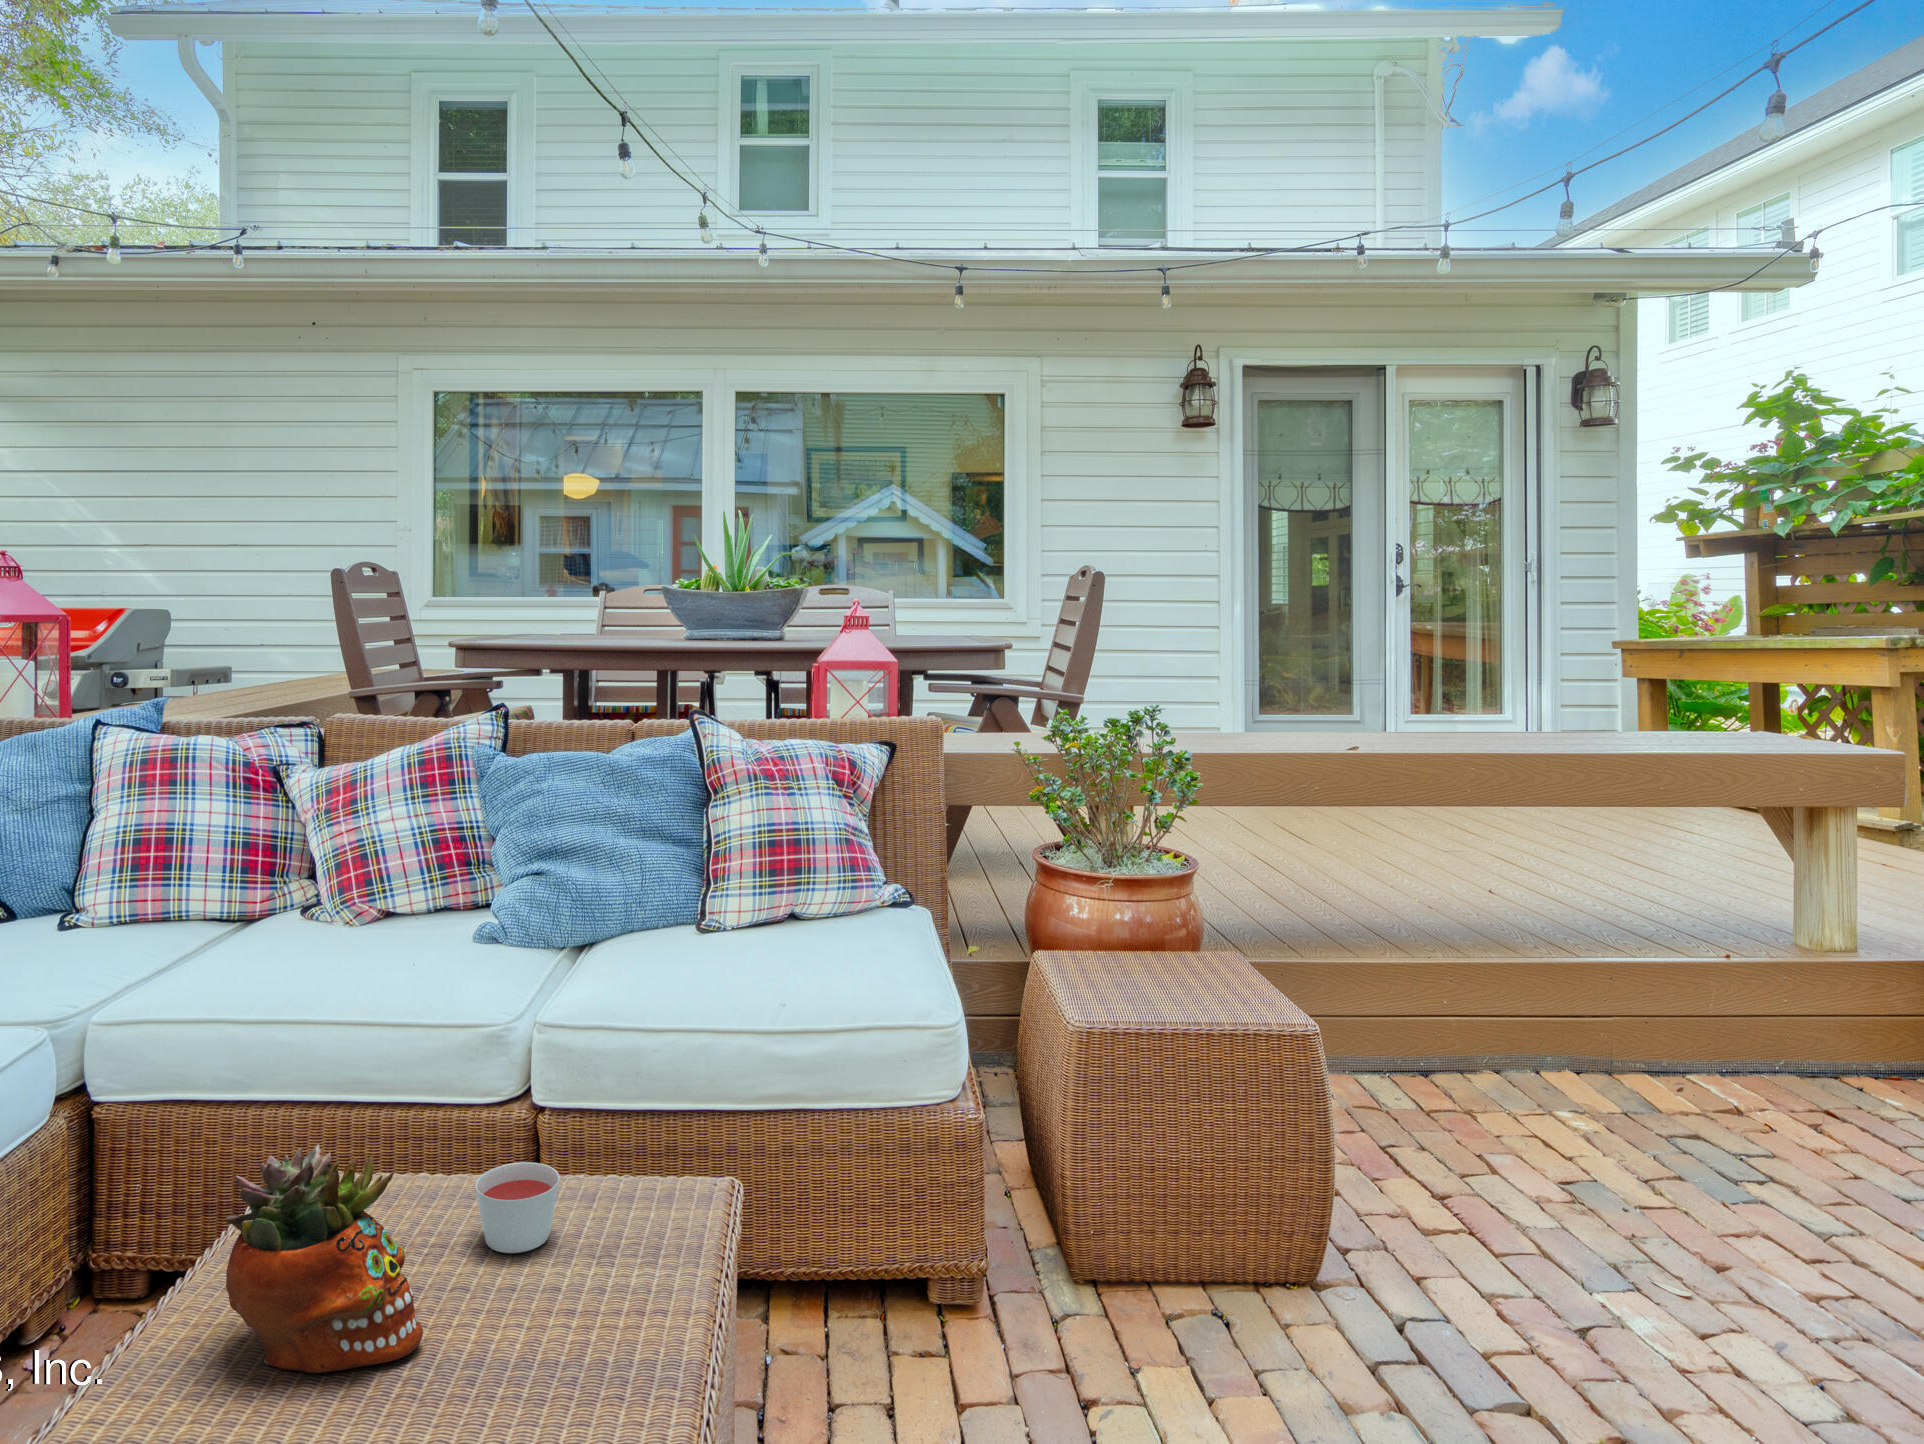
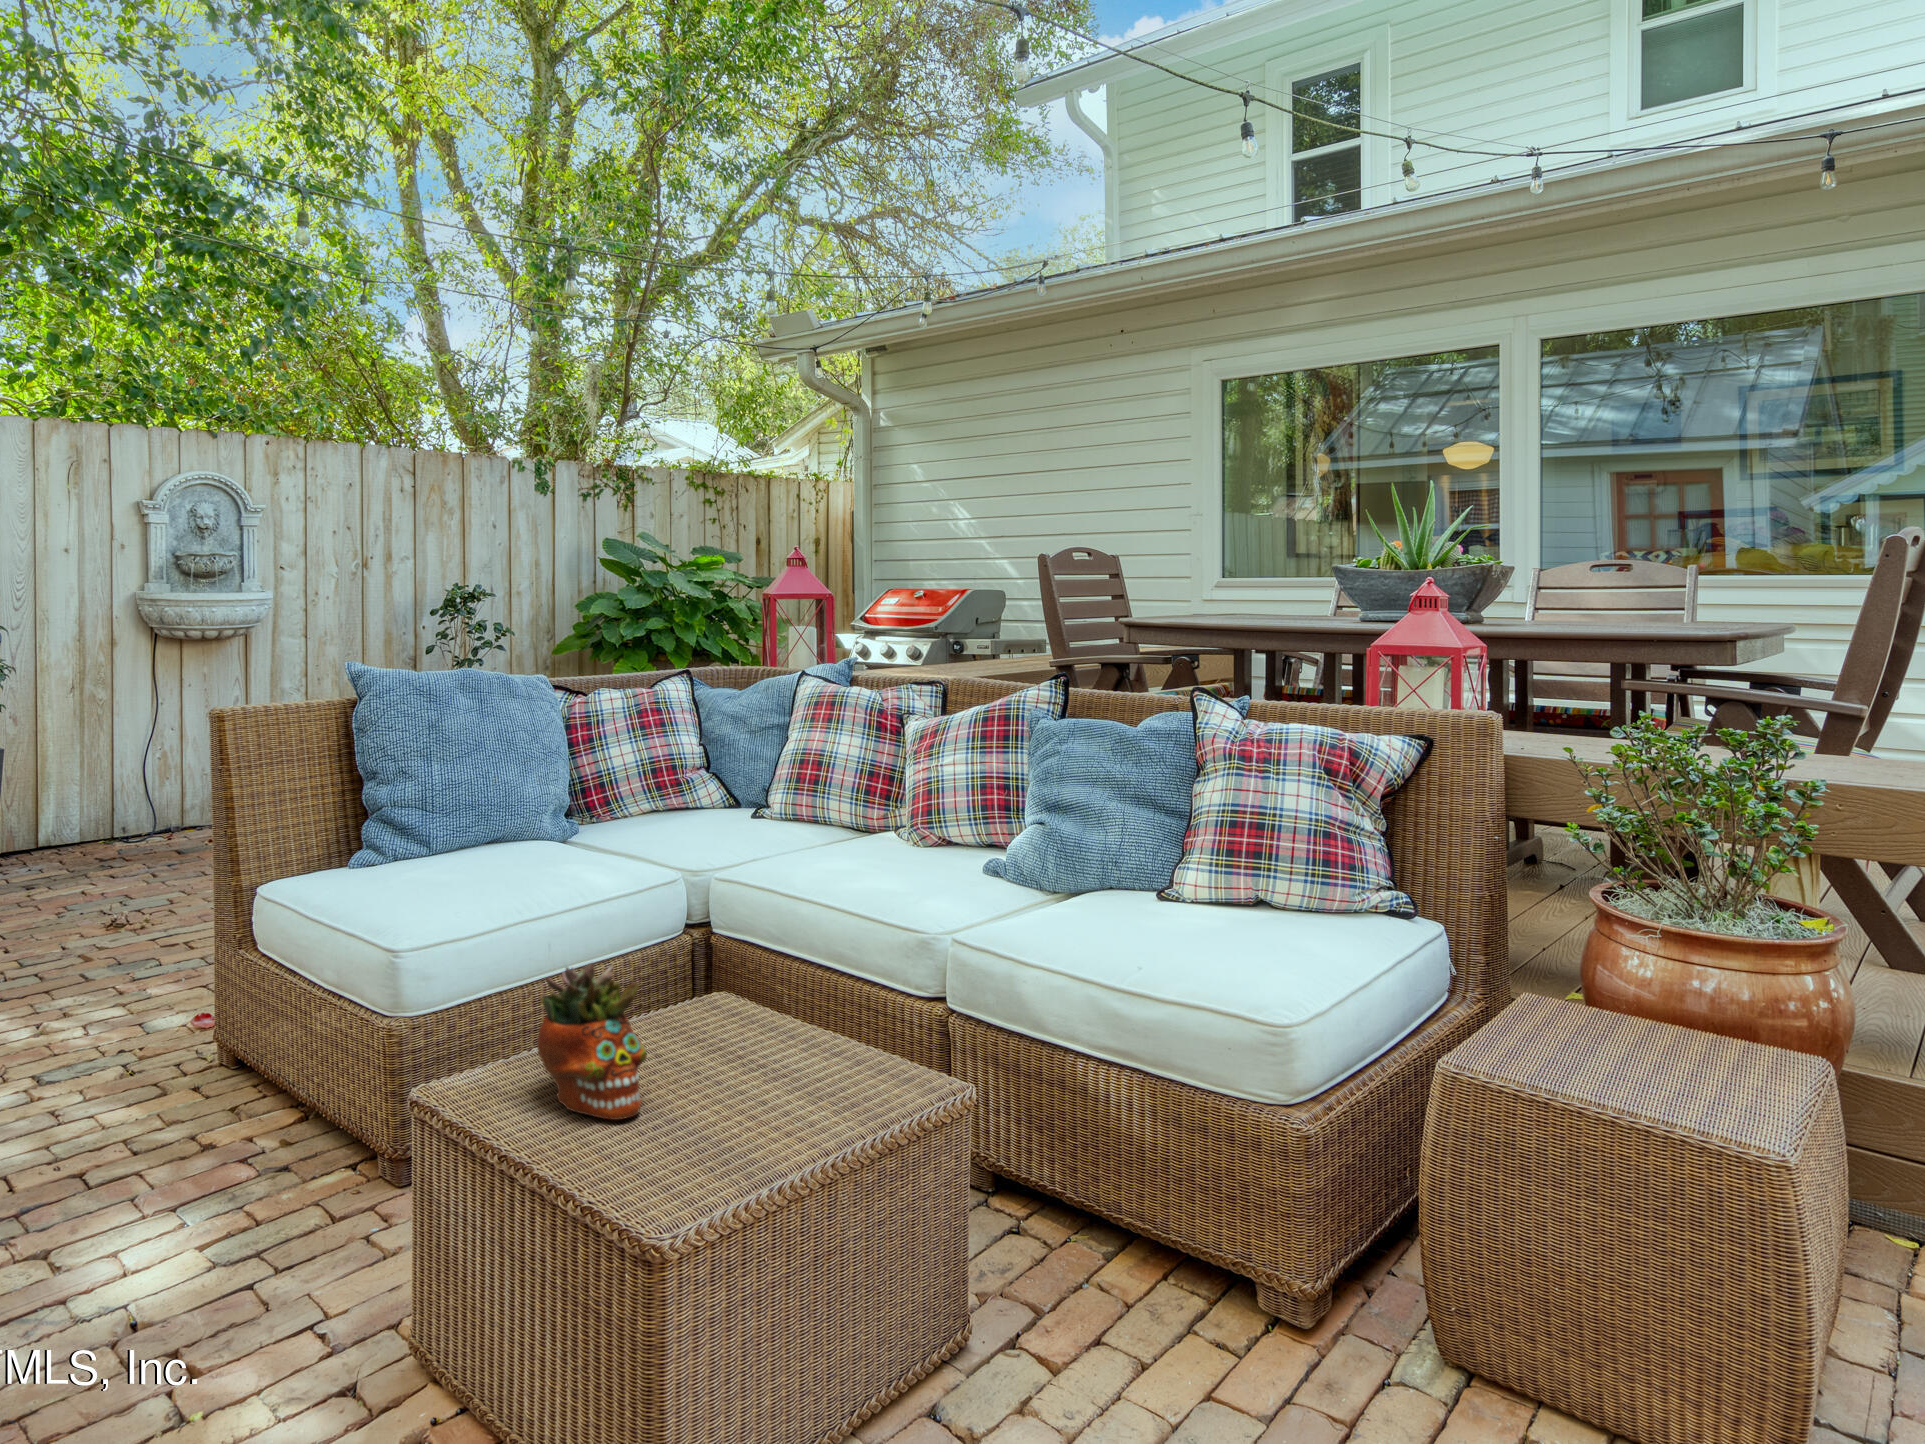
candle: present [476,1162,560,1253] -> none [739,1026,803,1091]

